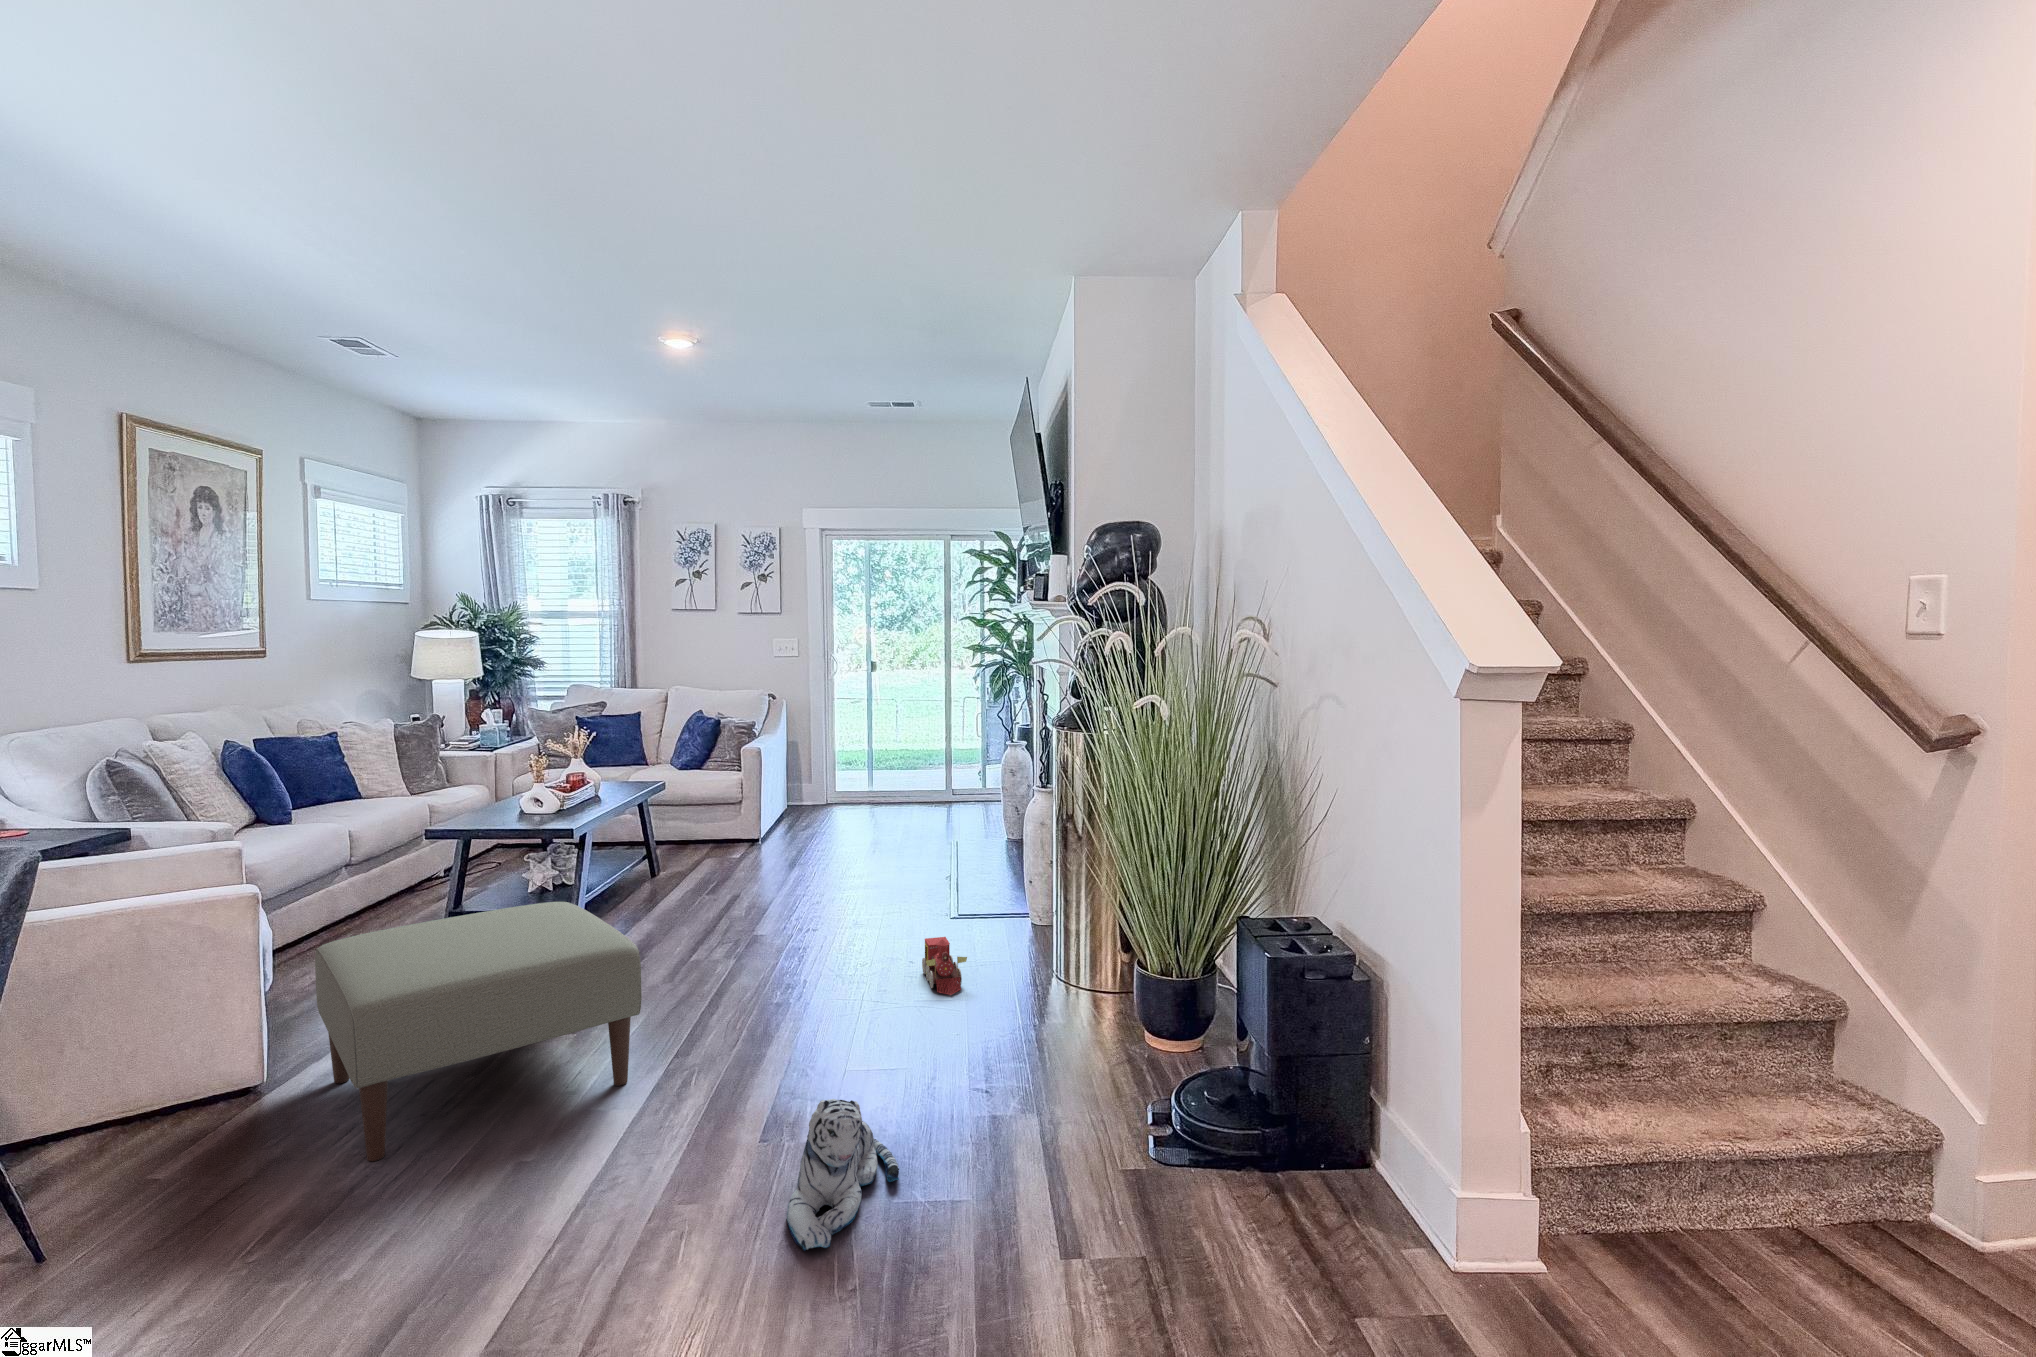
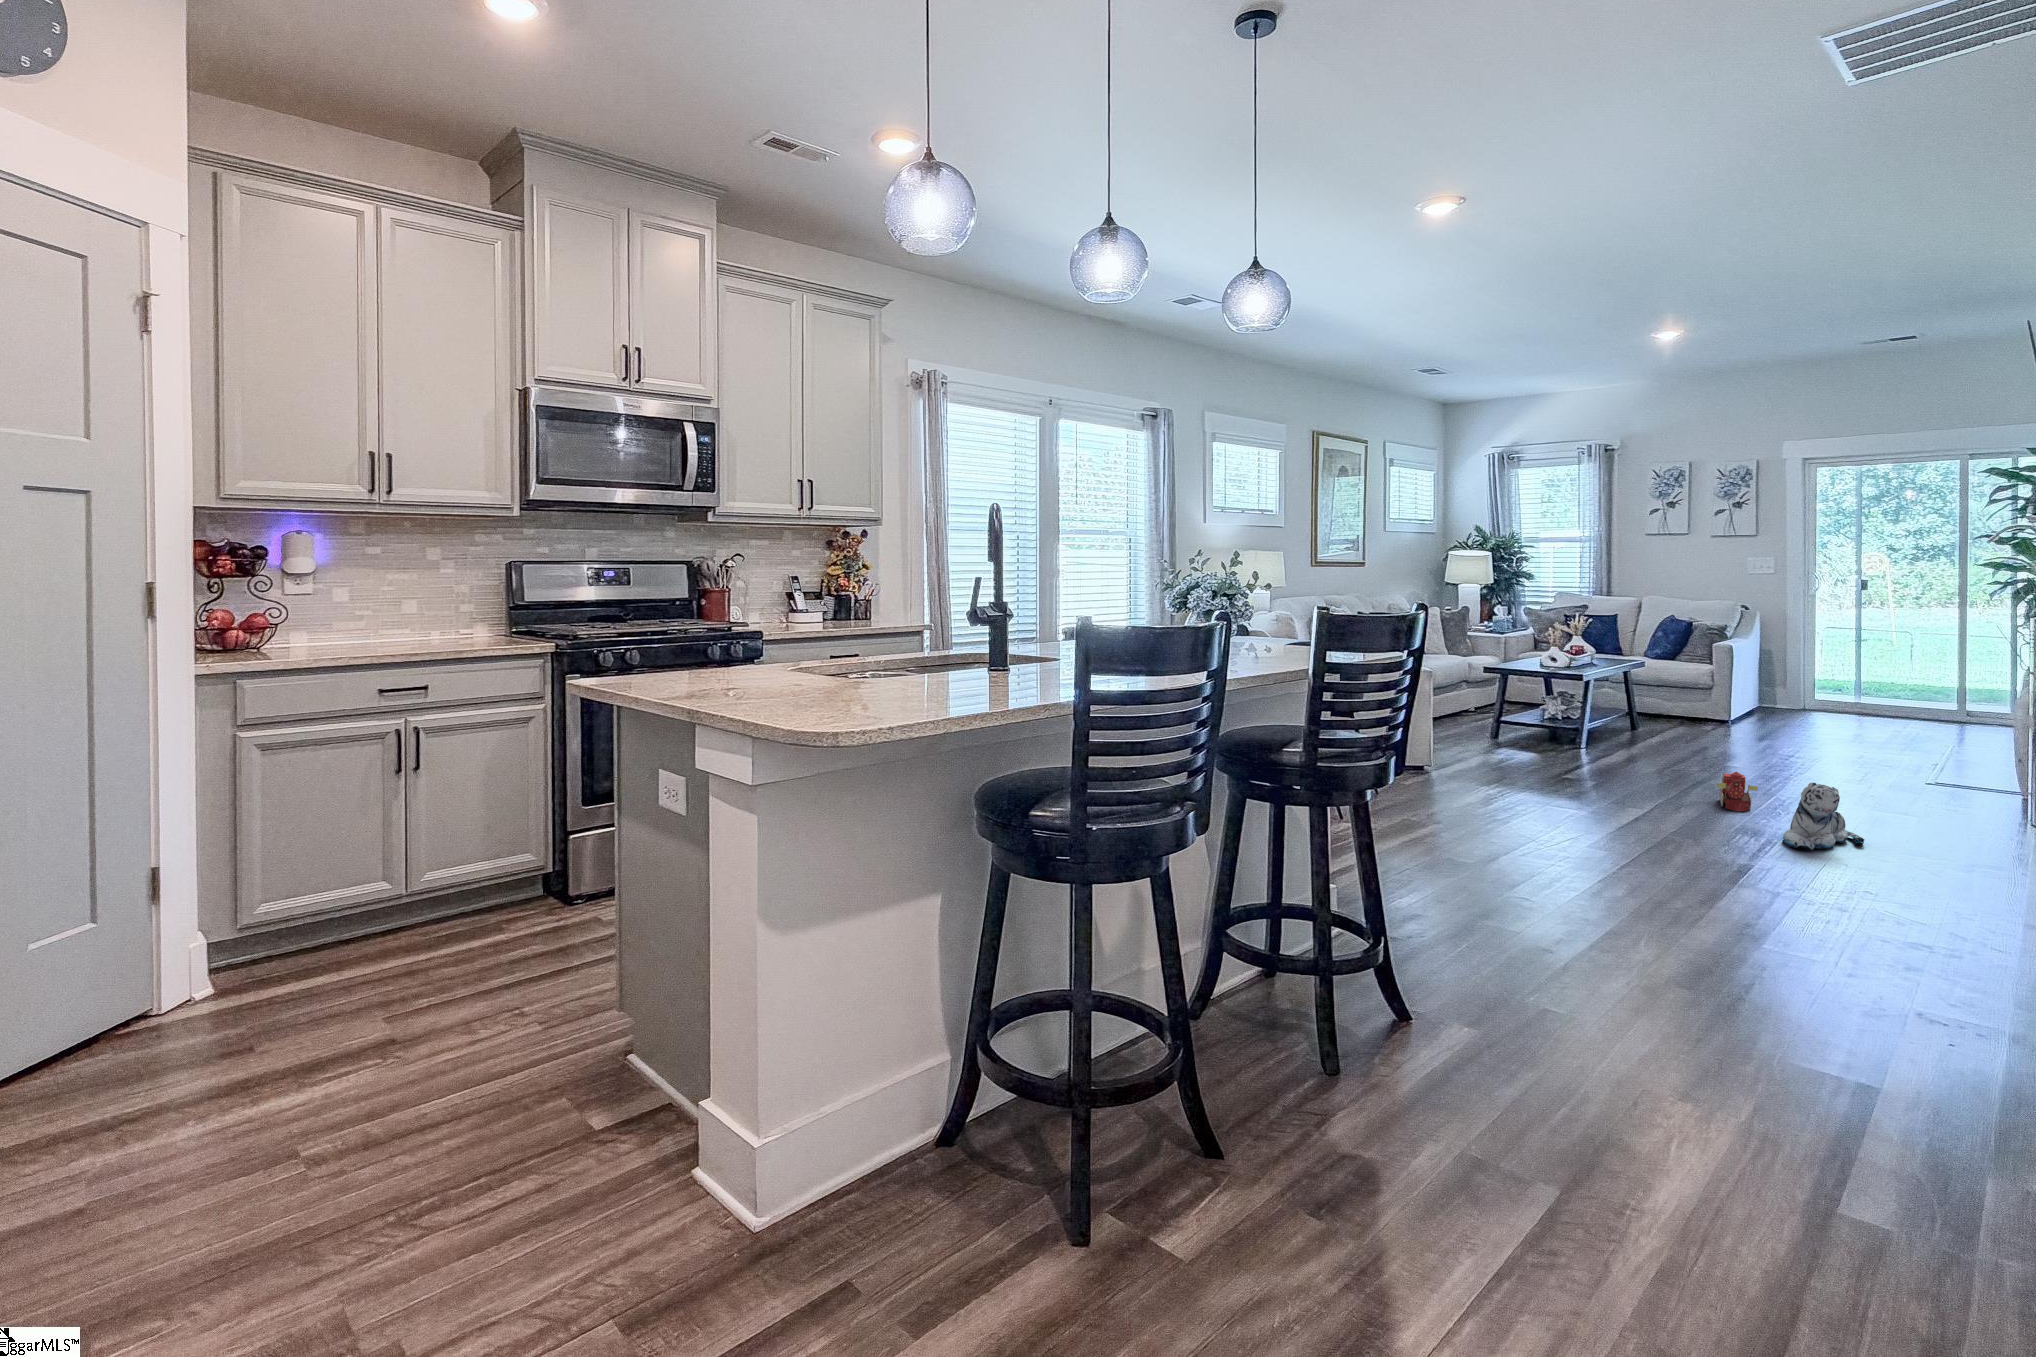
ottoman: present [315,902,642,1161] -> none [1476,696,1673,795]
toy train: present [922,937,967,995] -> present [1717,772,1758,811]

